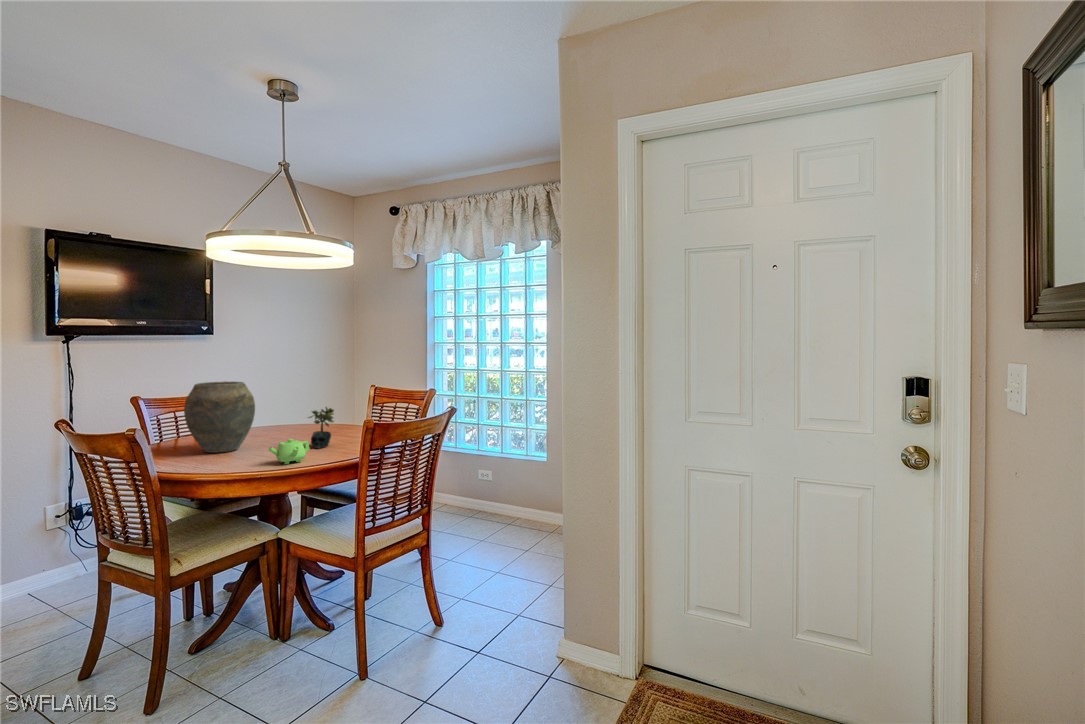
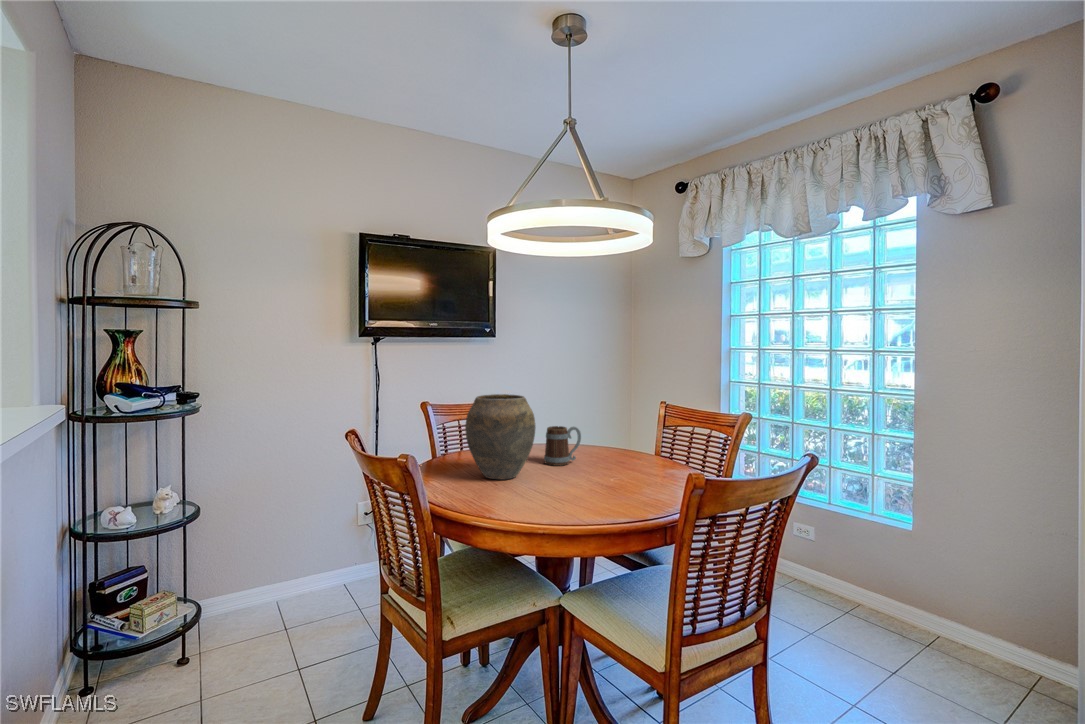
mug: none [266,407,300,440] -> present [544,426,581,466]
succulent plant: present [308,407,334,449] -> none [594,433,627,489]
teapot: present [268,439,309,464] -> none [553,479,601,514]

